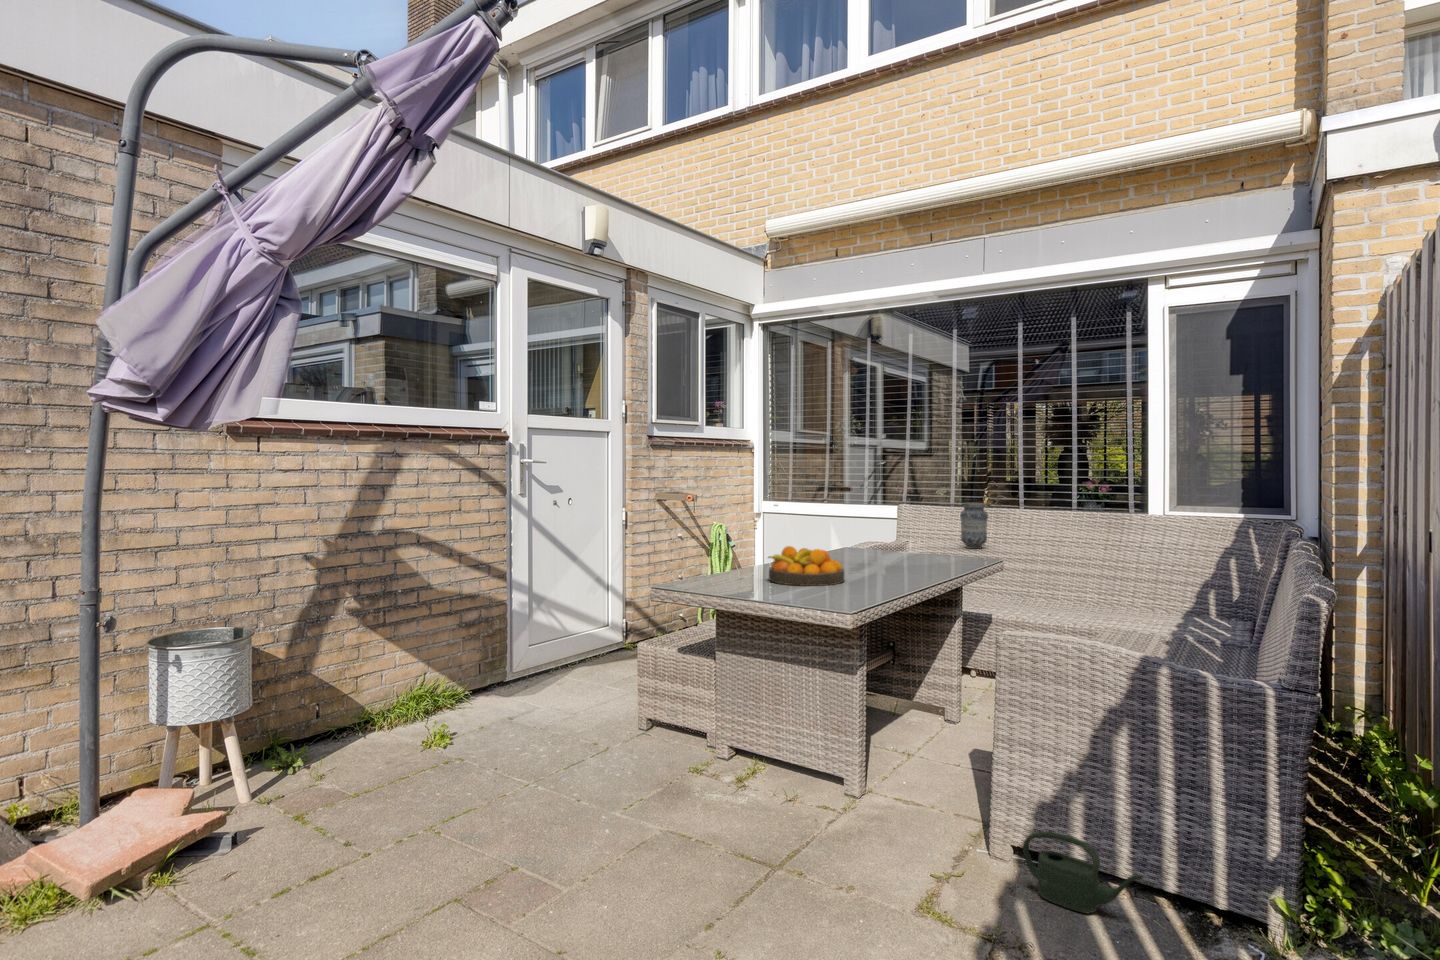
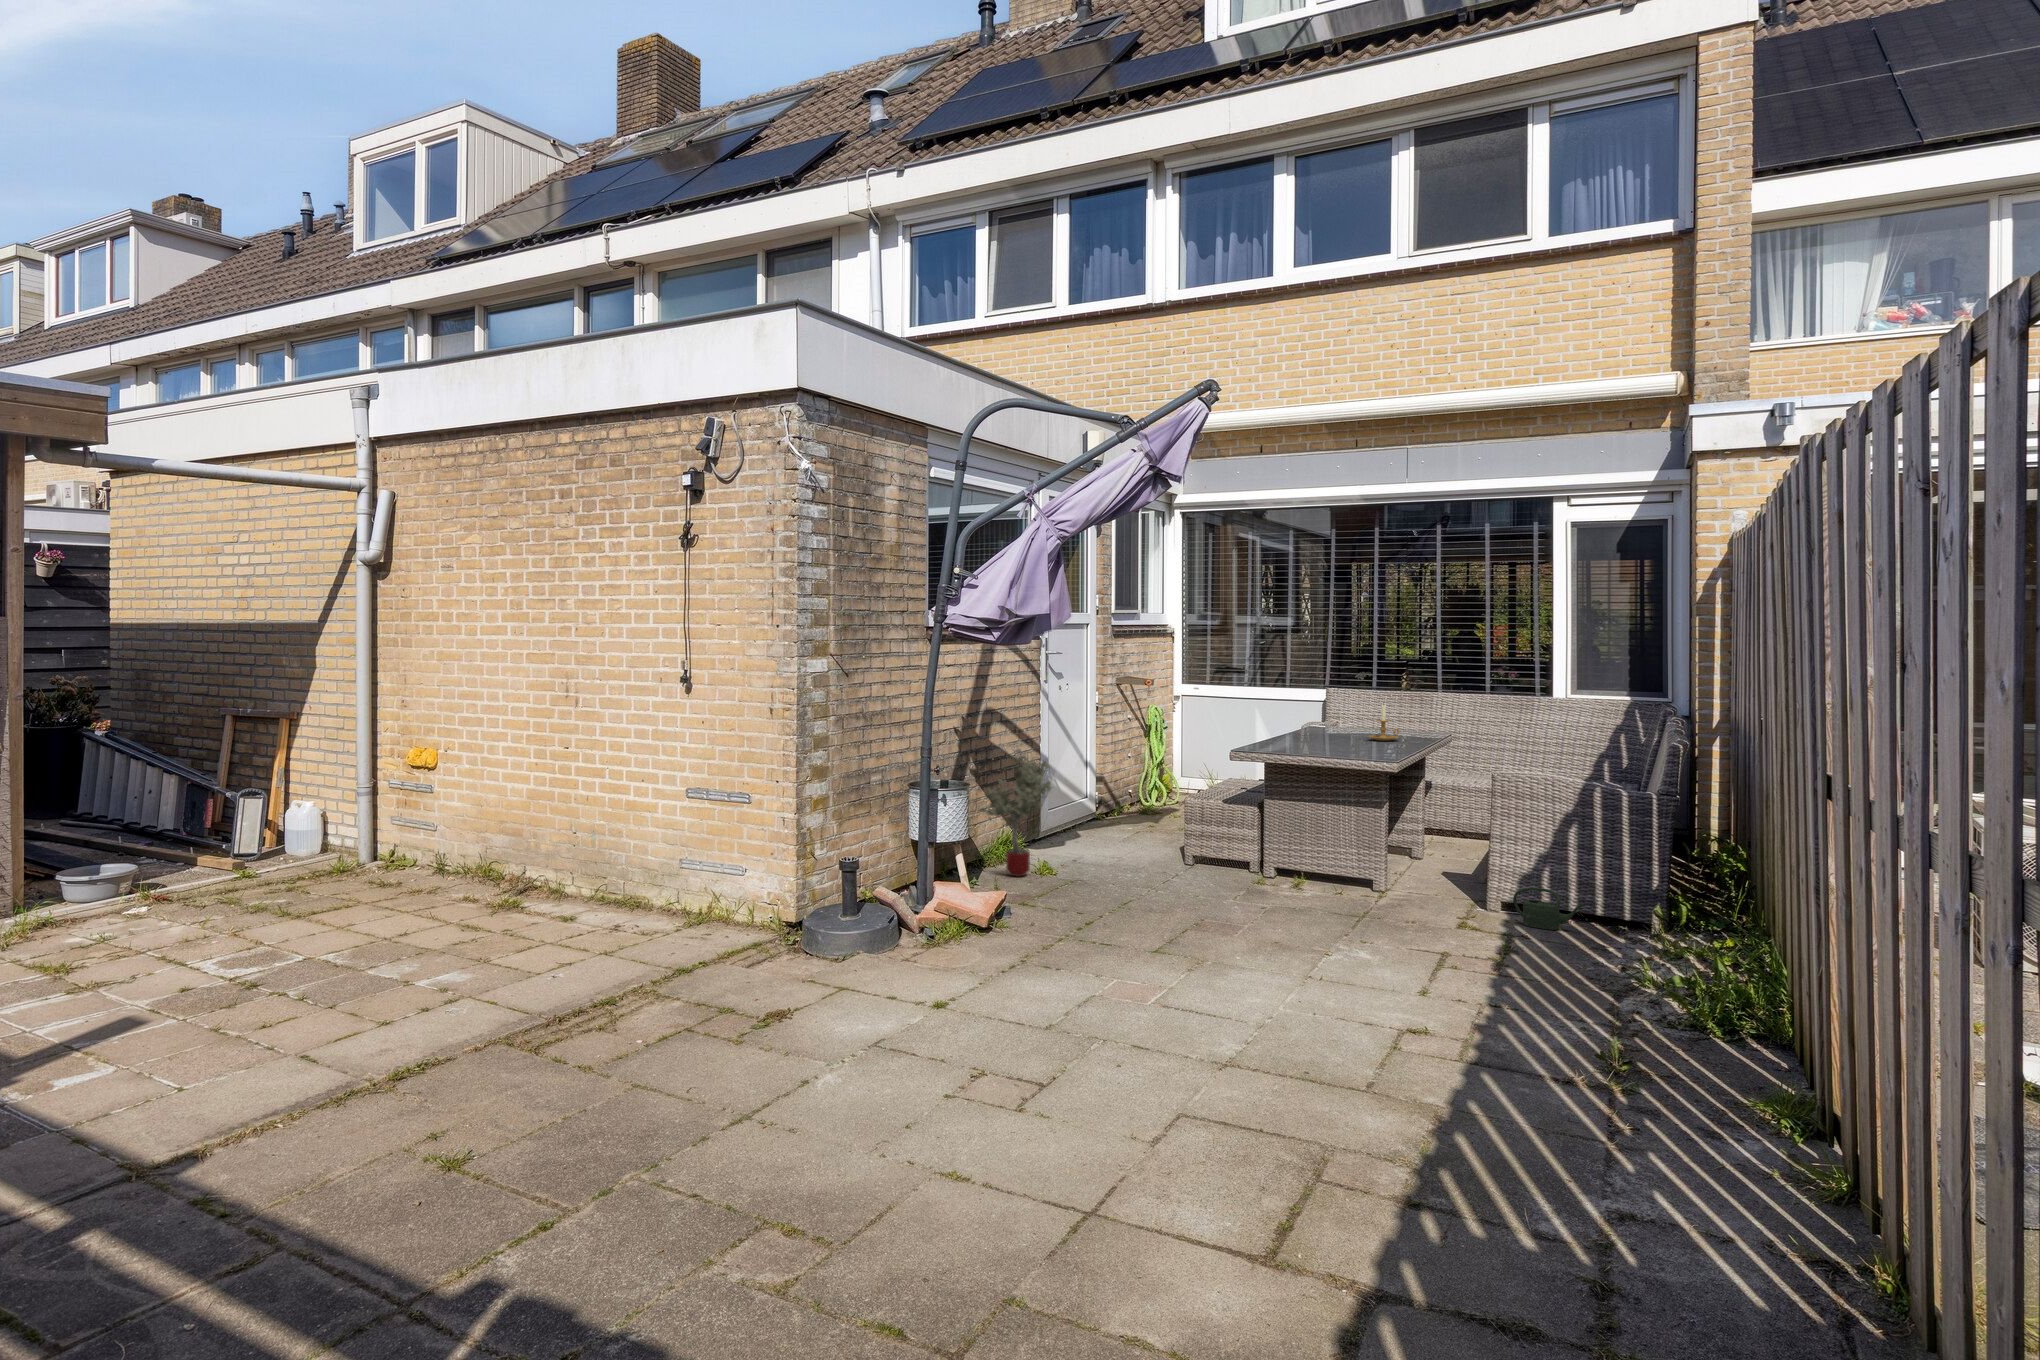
vase: present [960,503,988,549] -> none [1399,688,1423,727]
candle holder: none [884,521,927,570] -> present [1368,704,1399,741]
fruit bowl: present [768,546,844,586] -> none [1301,722,1359,750]
potted tree: none [330,576,462,746] -> present [980,749,1052,877]

